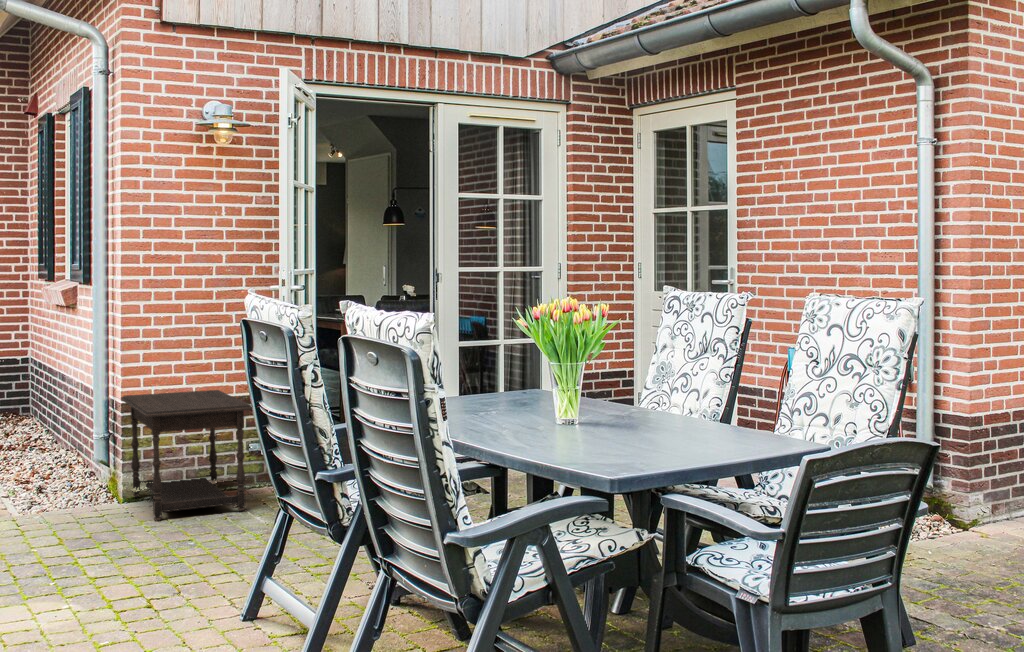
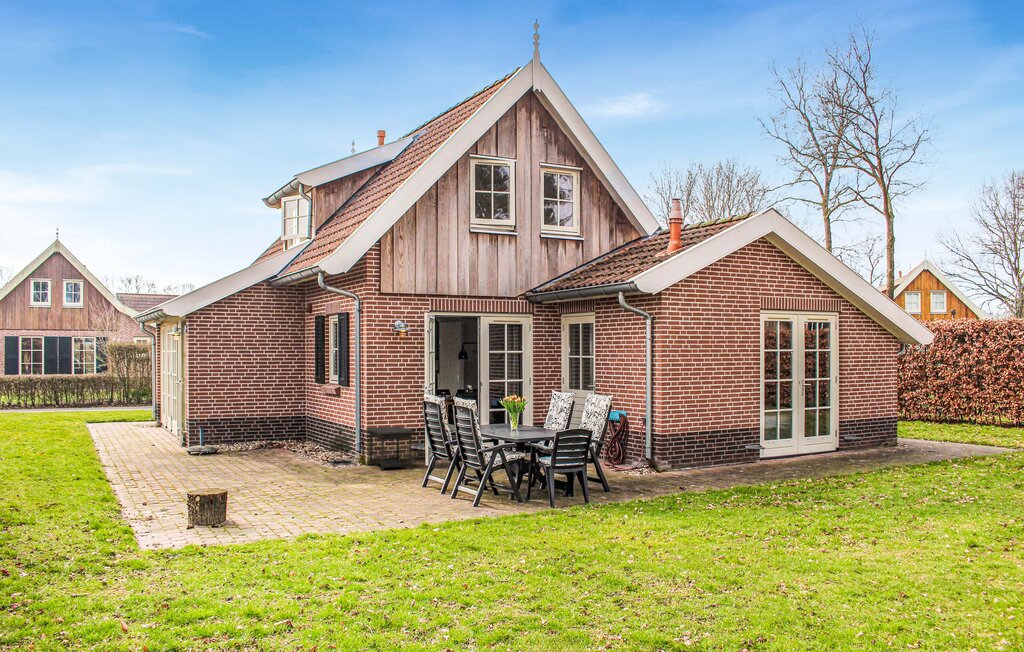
potted tree: none [10,383,91,497] -> present [329,428,352,465]

